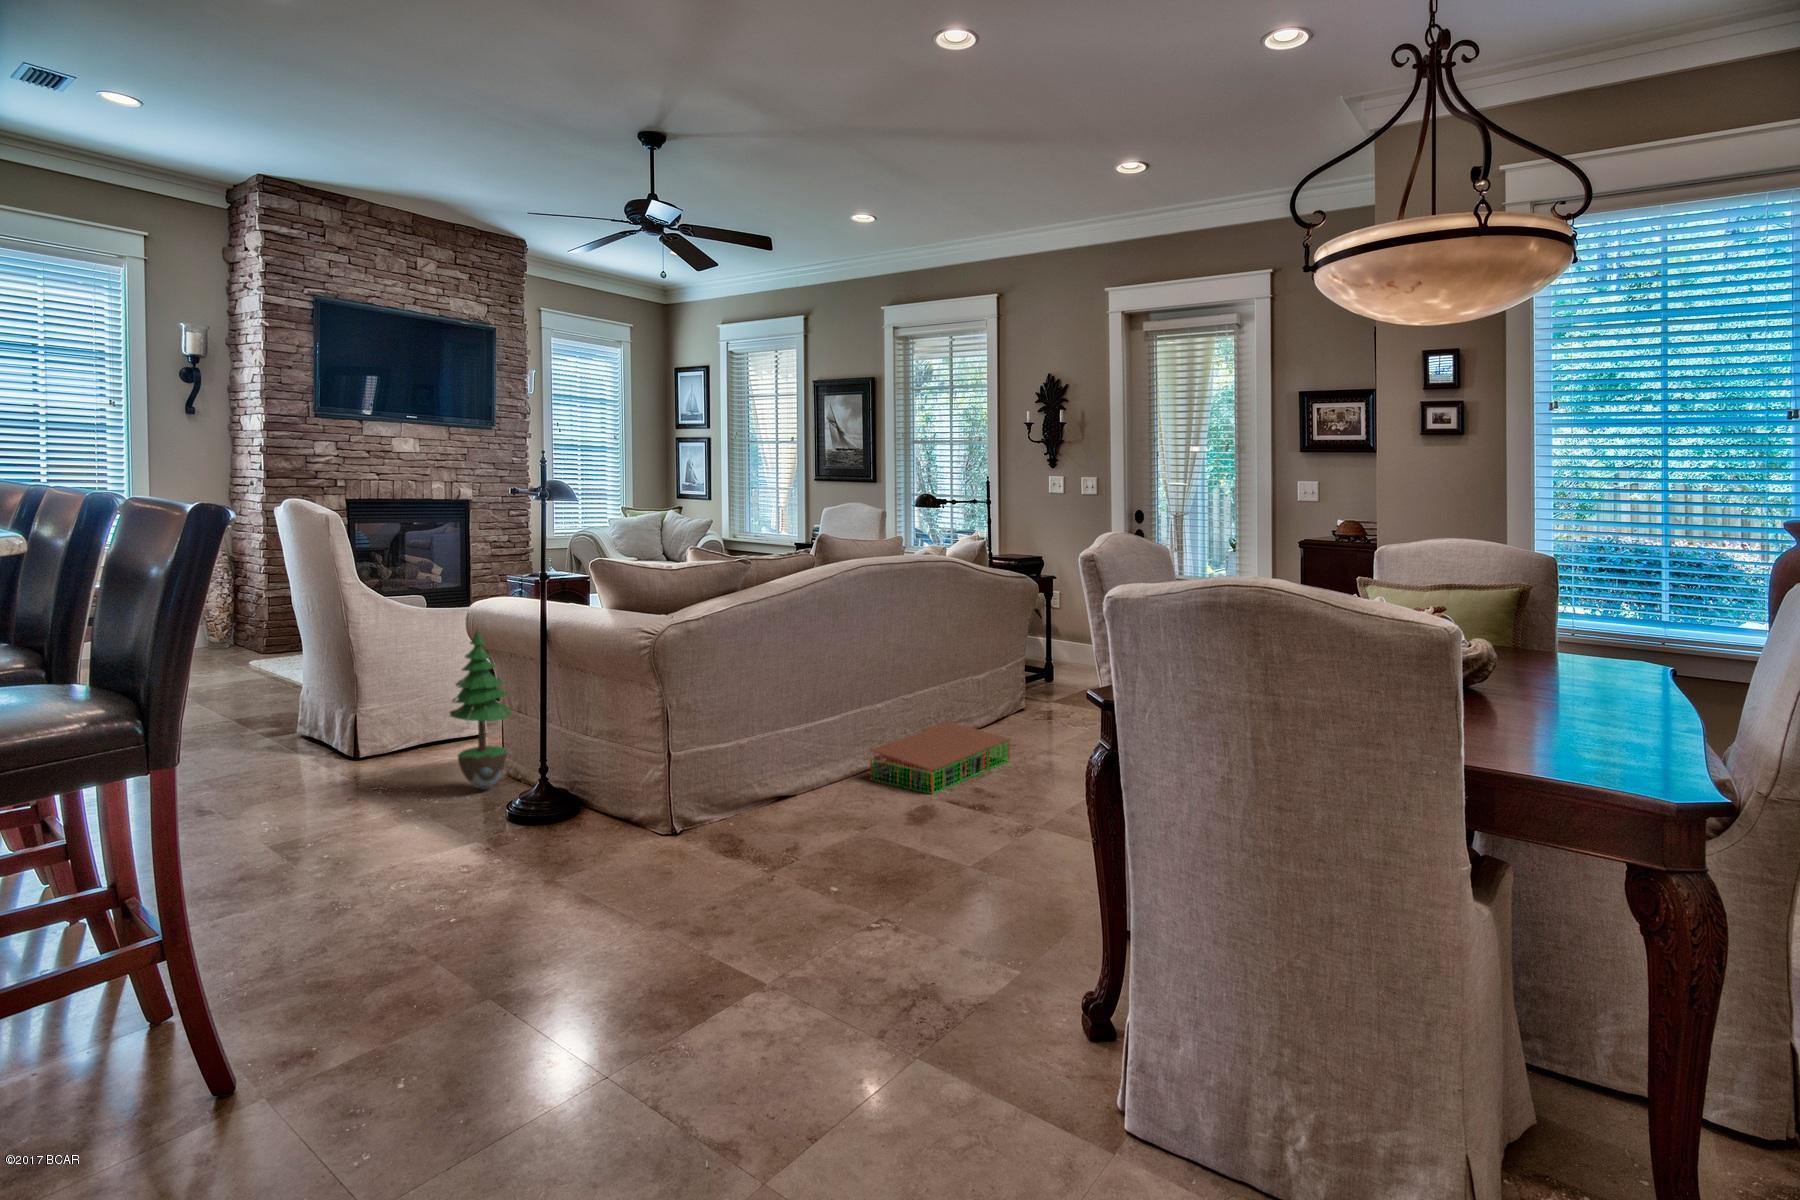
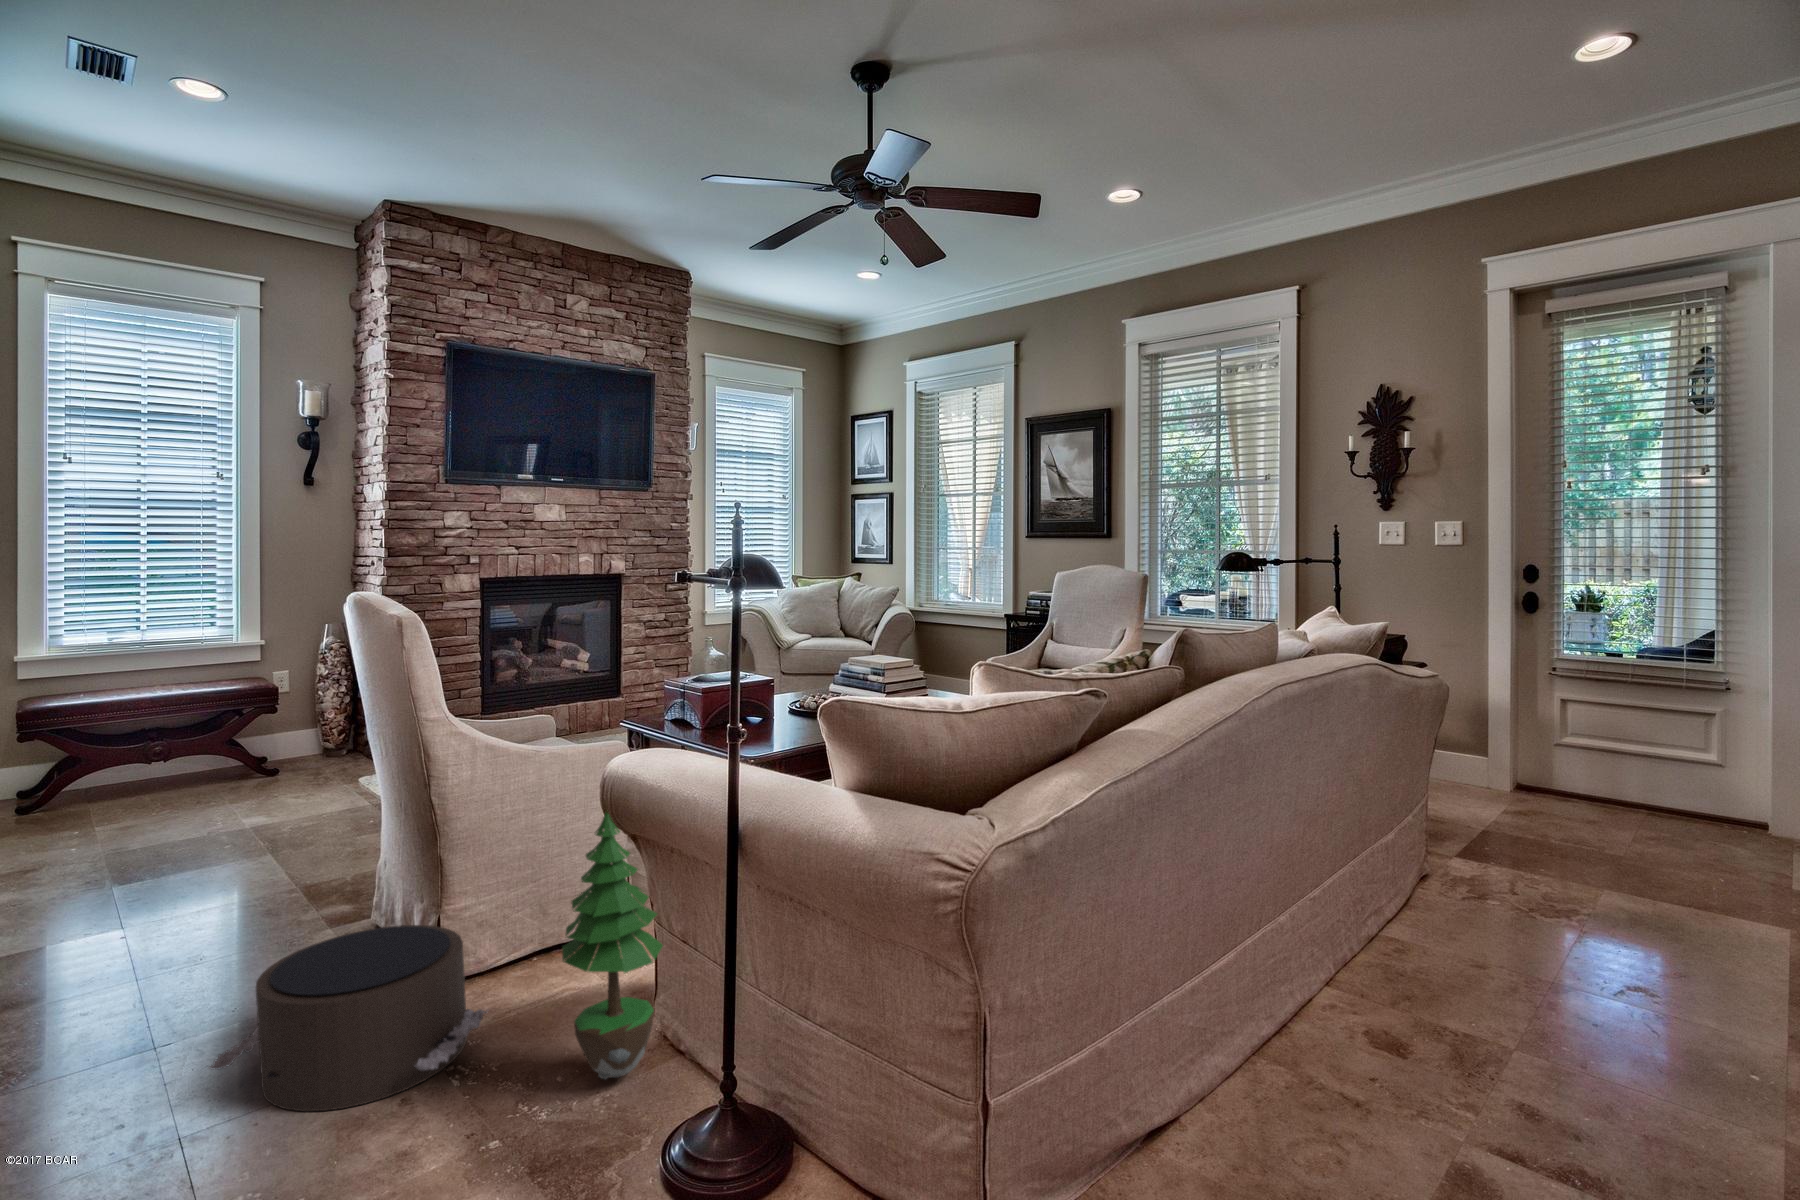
pouf: none [220,714,398,806] -> present [209,925,487,1111]
storage bin: present [870,721,1010,793] -> none [1272,938,1505,1135]

